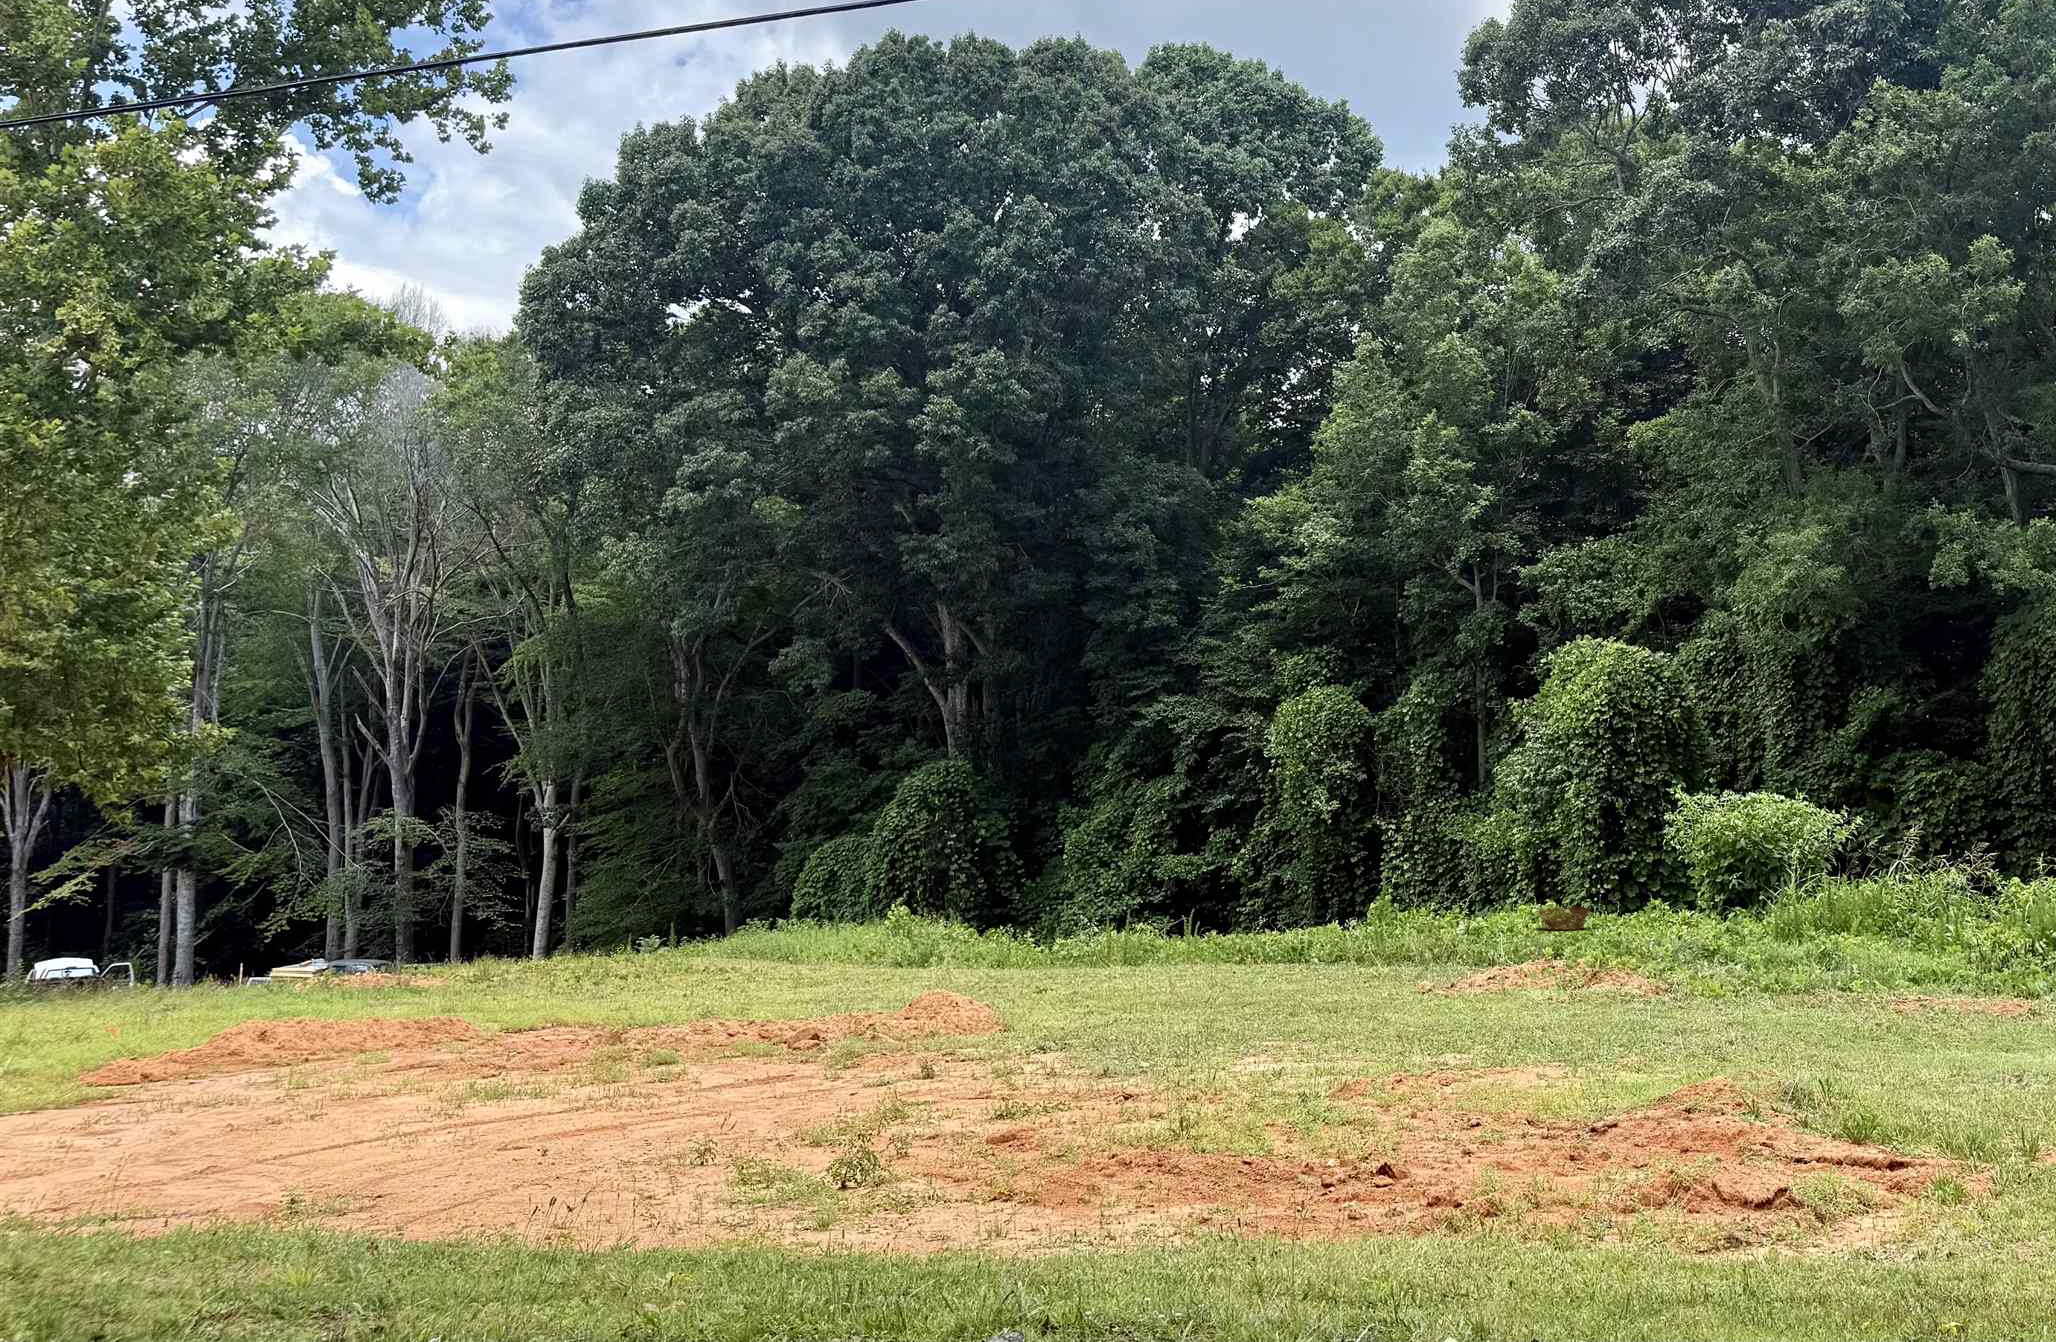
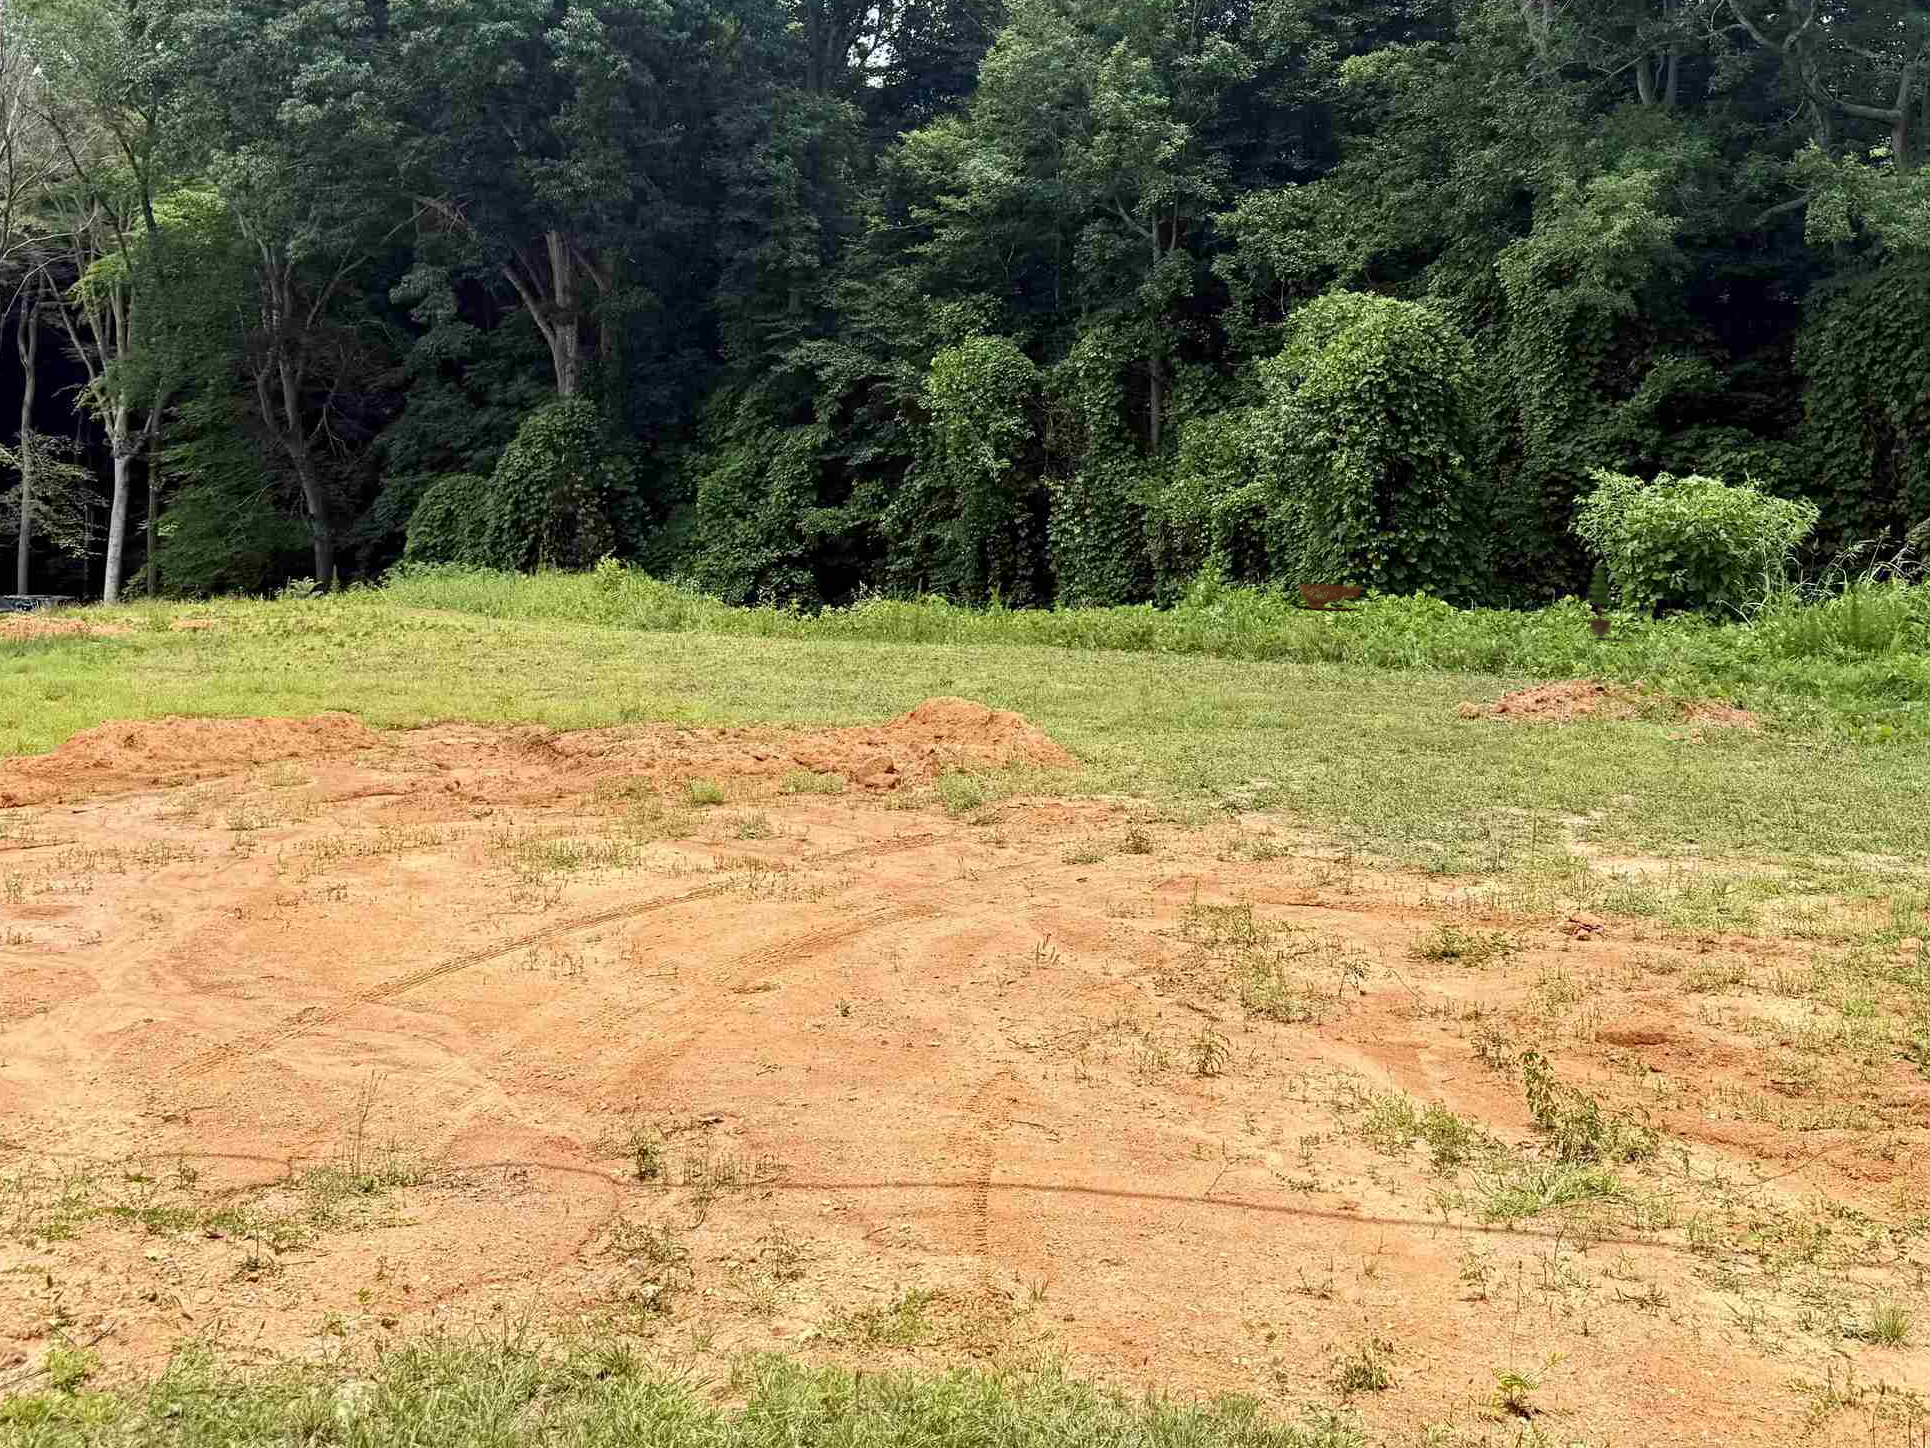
potted tree: none [1730,877,1753,945] -> present [1588,563,1612,637]

